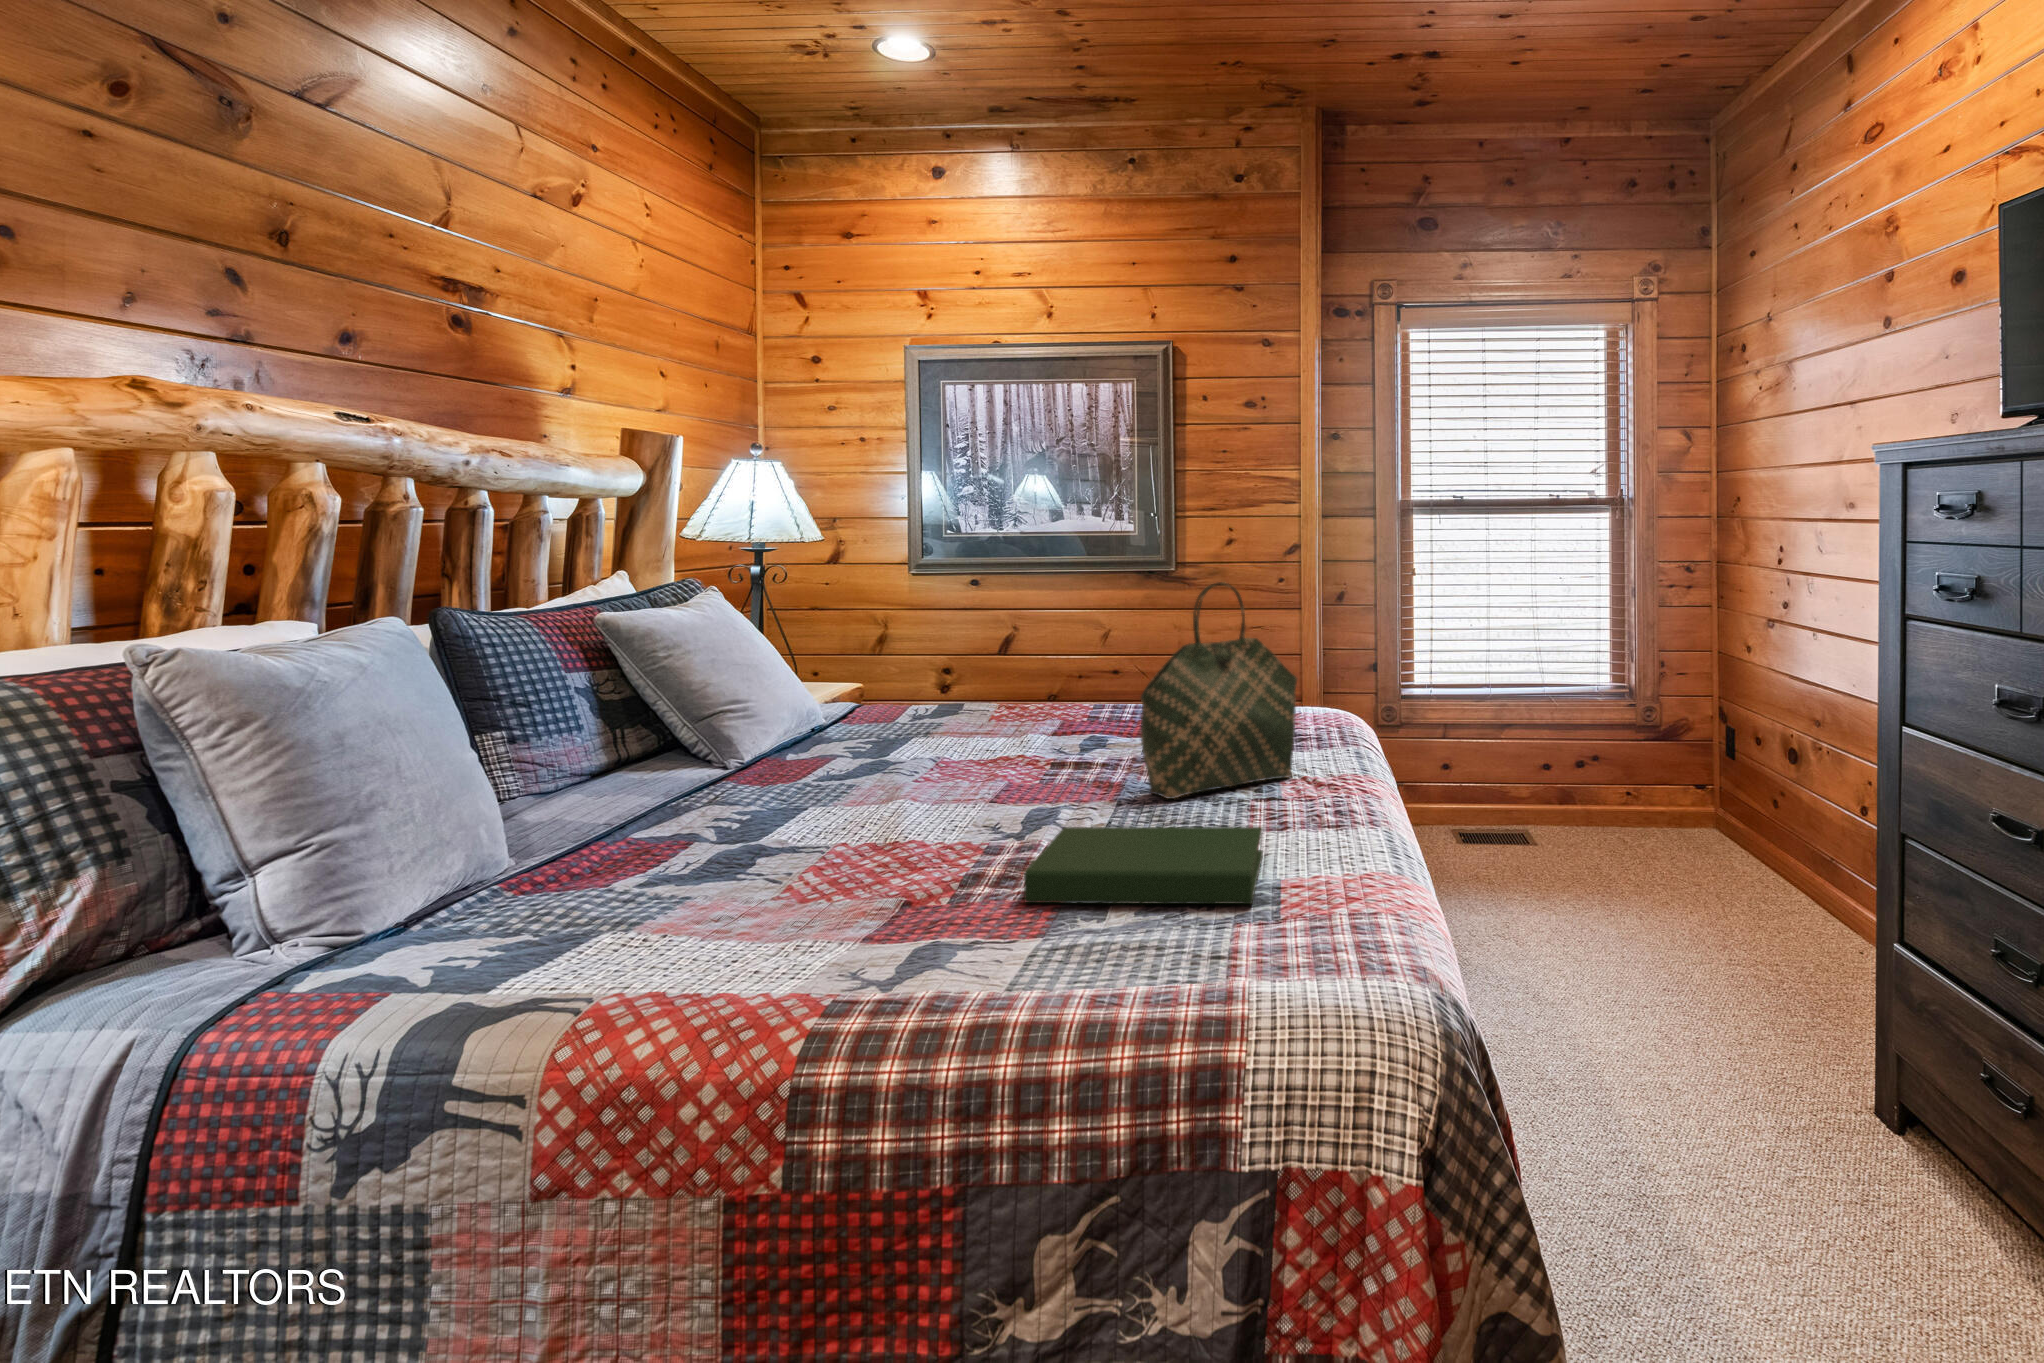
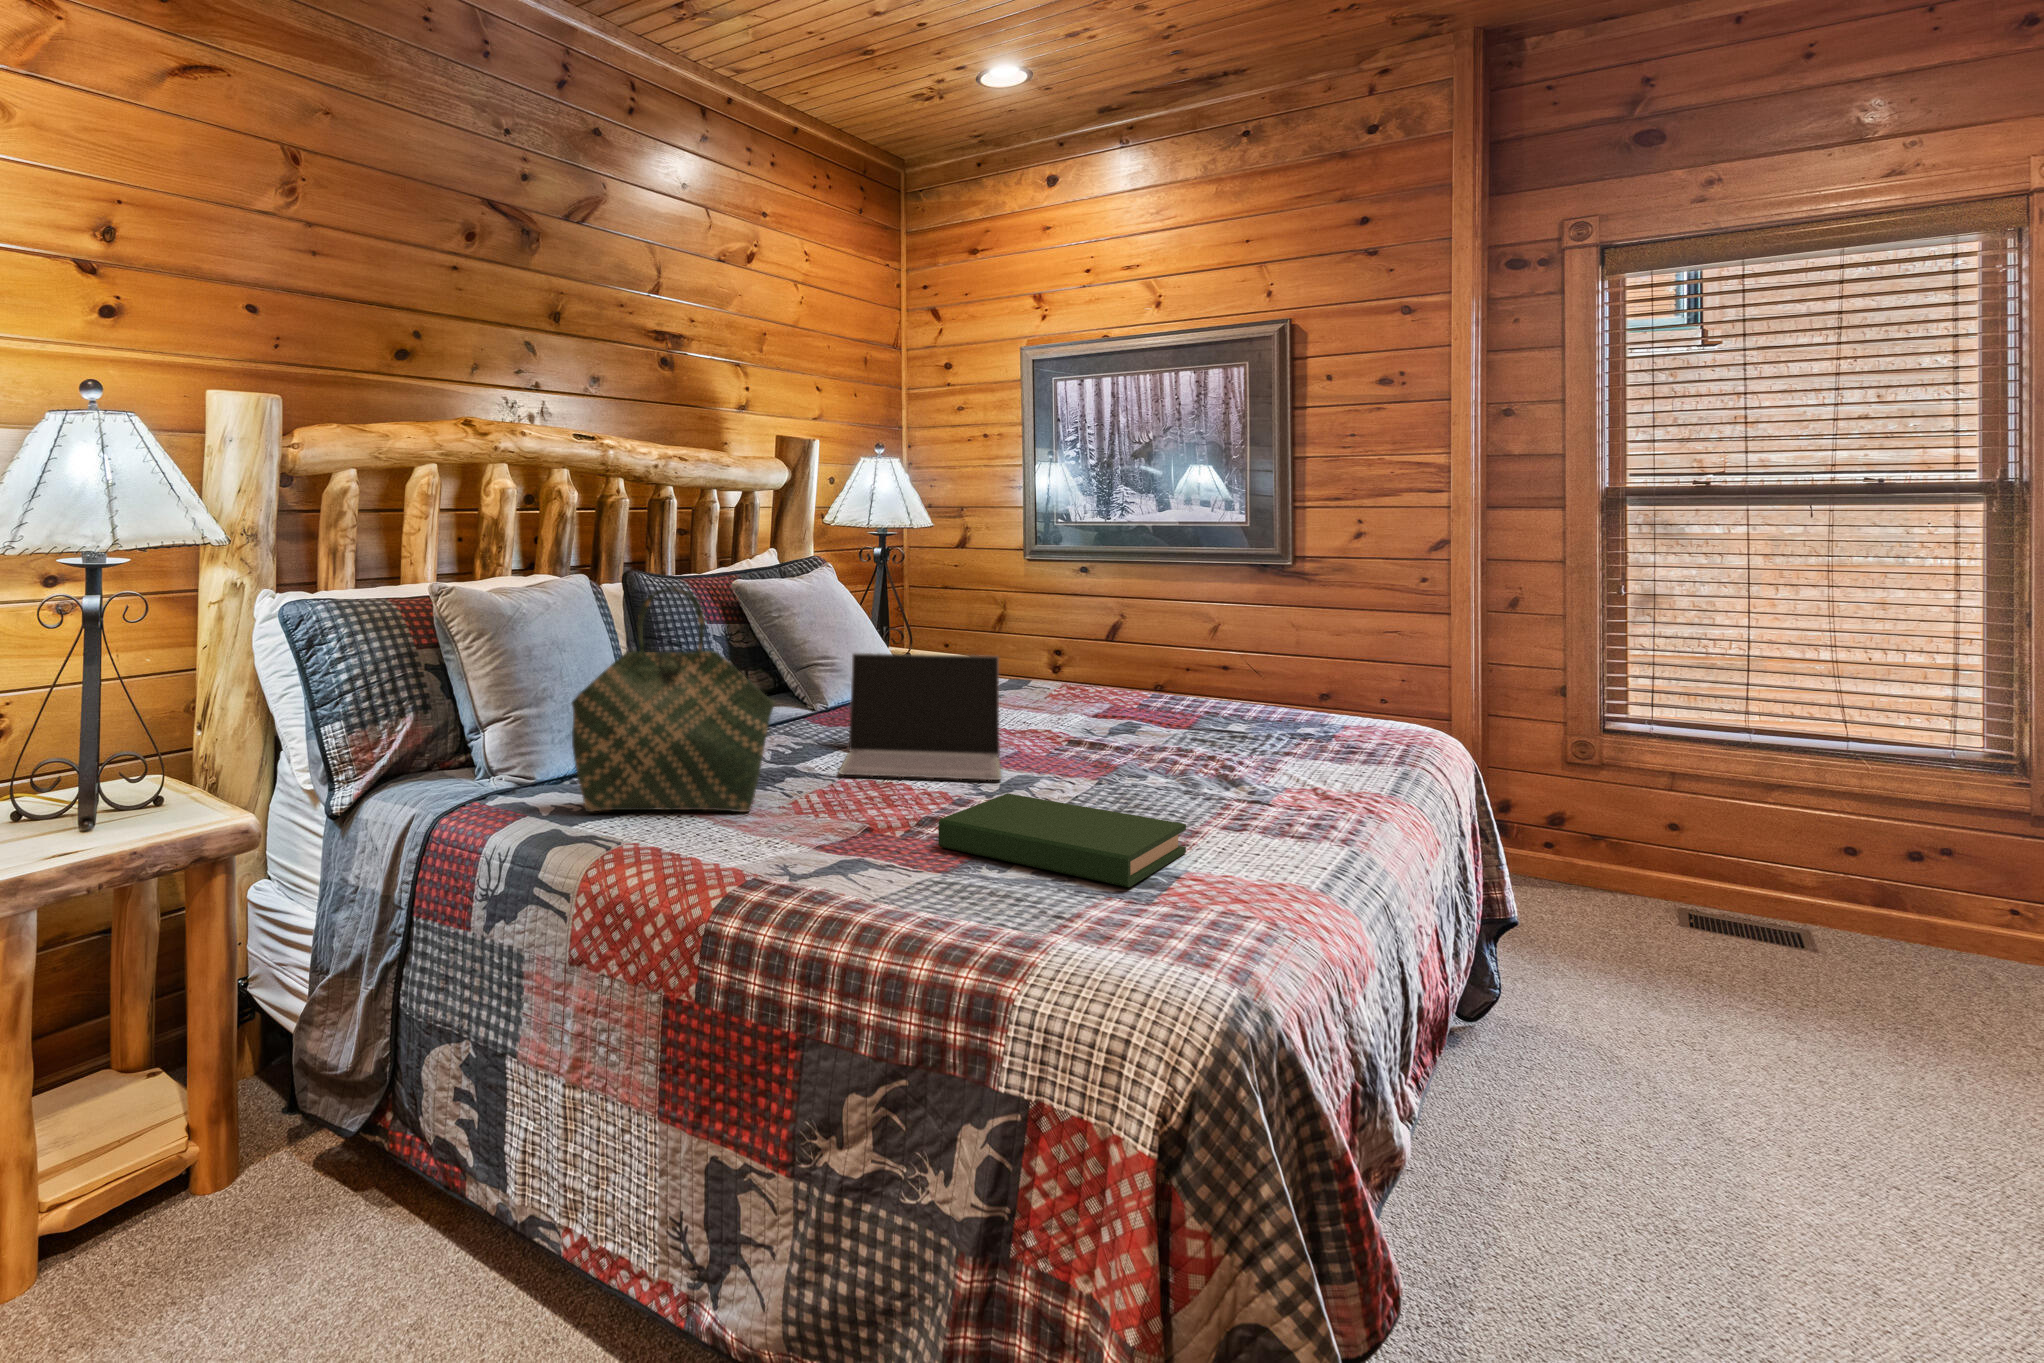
tote bag: present [1141,582,1297,799] -> present [572,588,774,812]
laptop: none [809,677,1022,839] -> present [839,653,1002,780]

